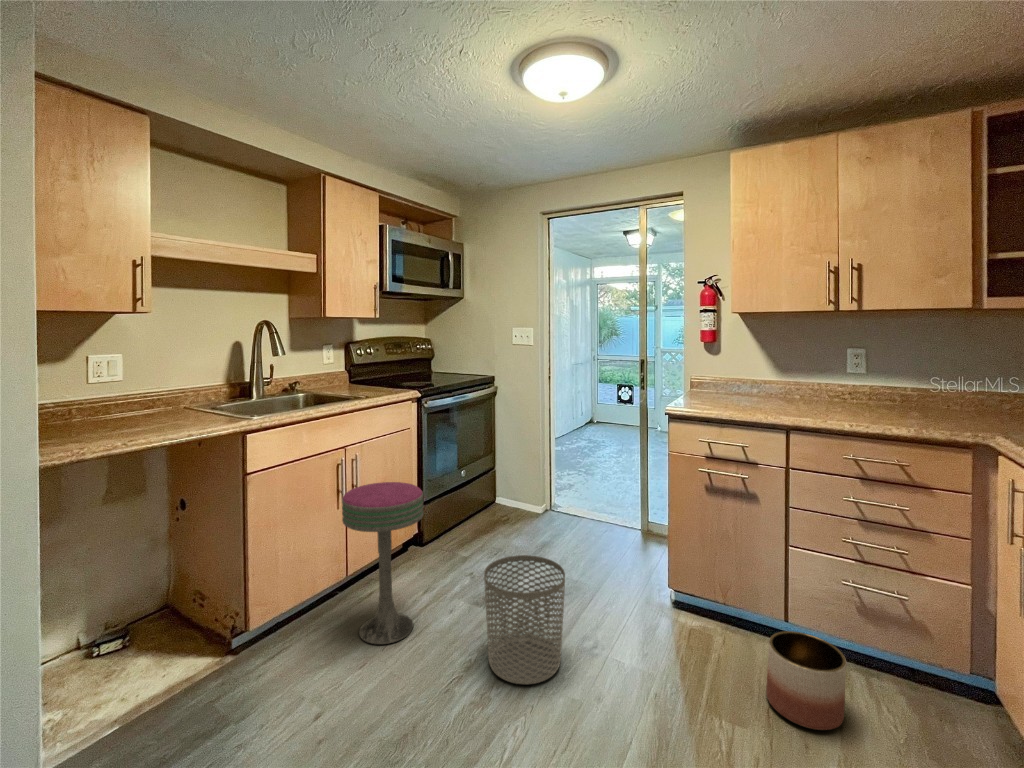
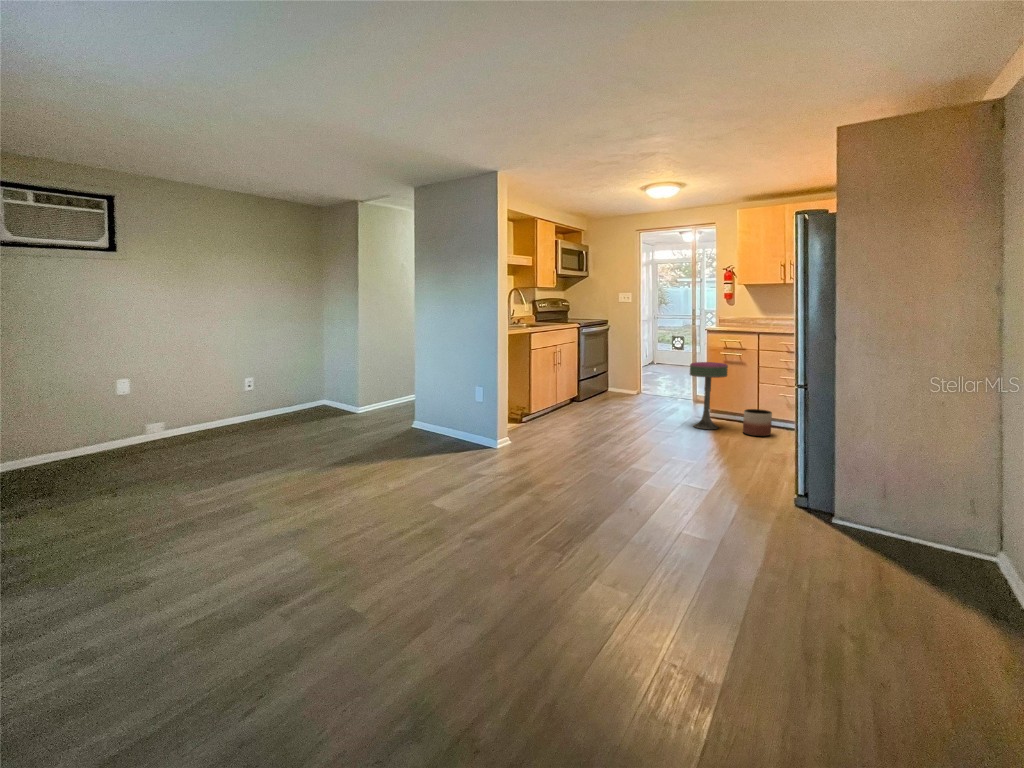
bar stool: present [342,482,424,644] -> present [690,362,728,429]
waste bin: present [484,555,565,684] -> none [629,387,663,429]

